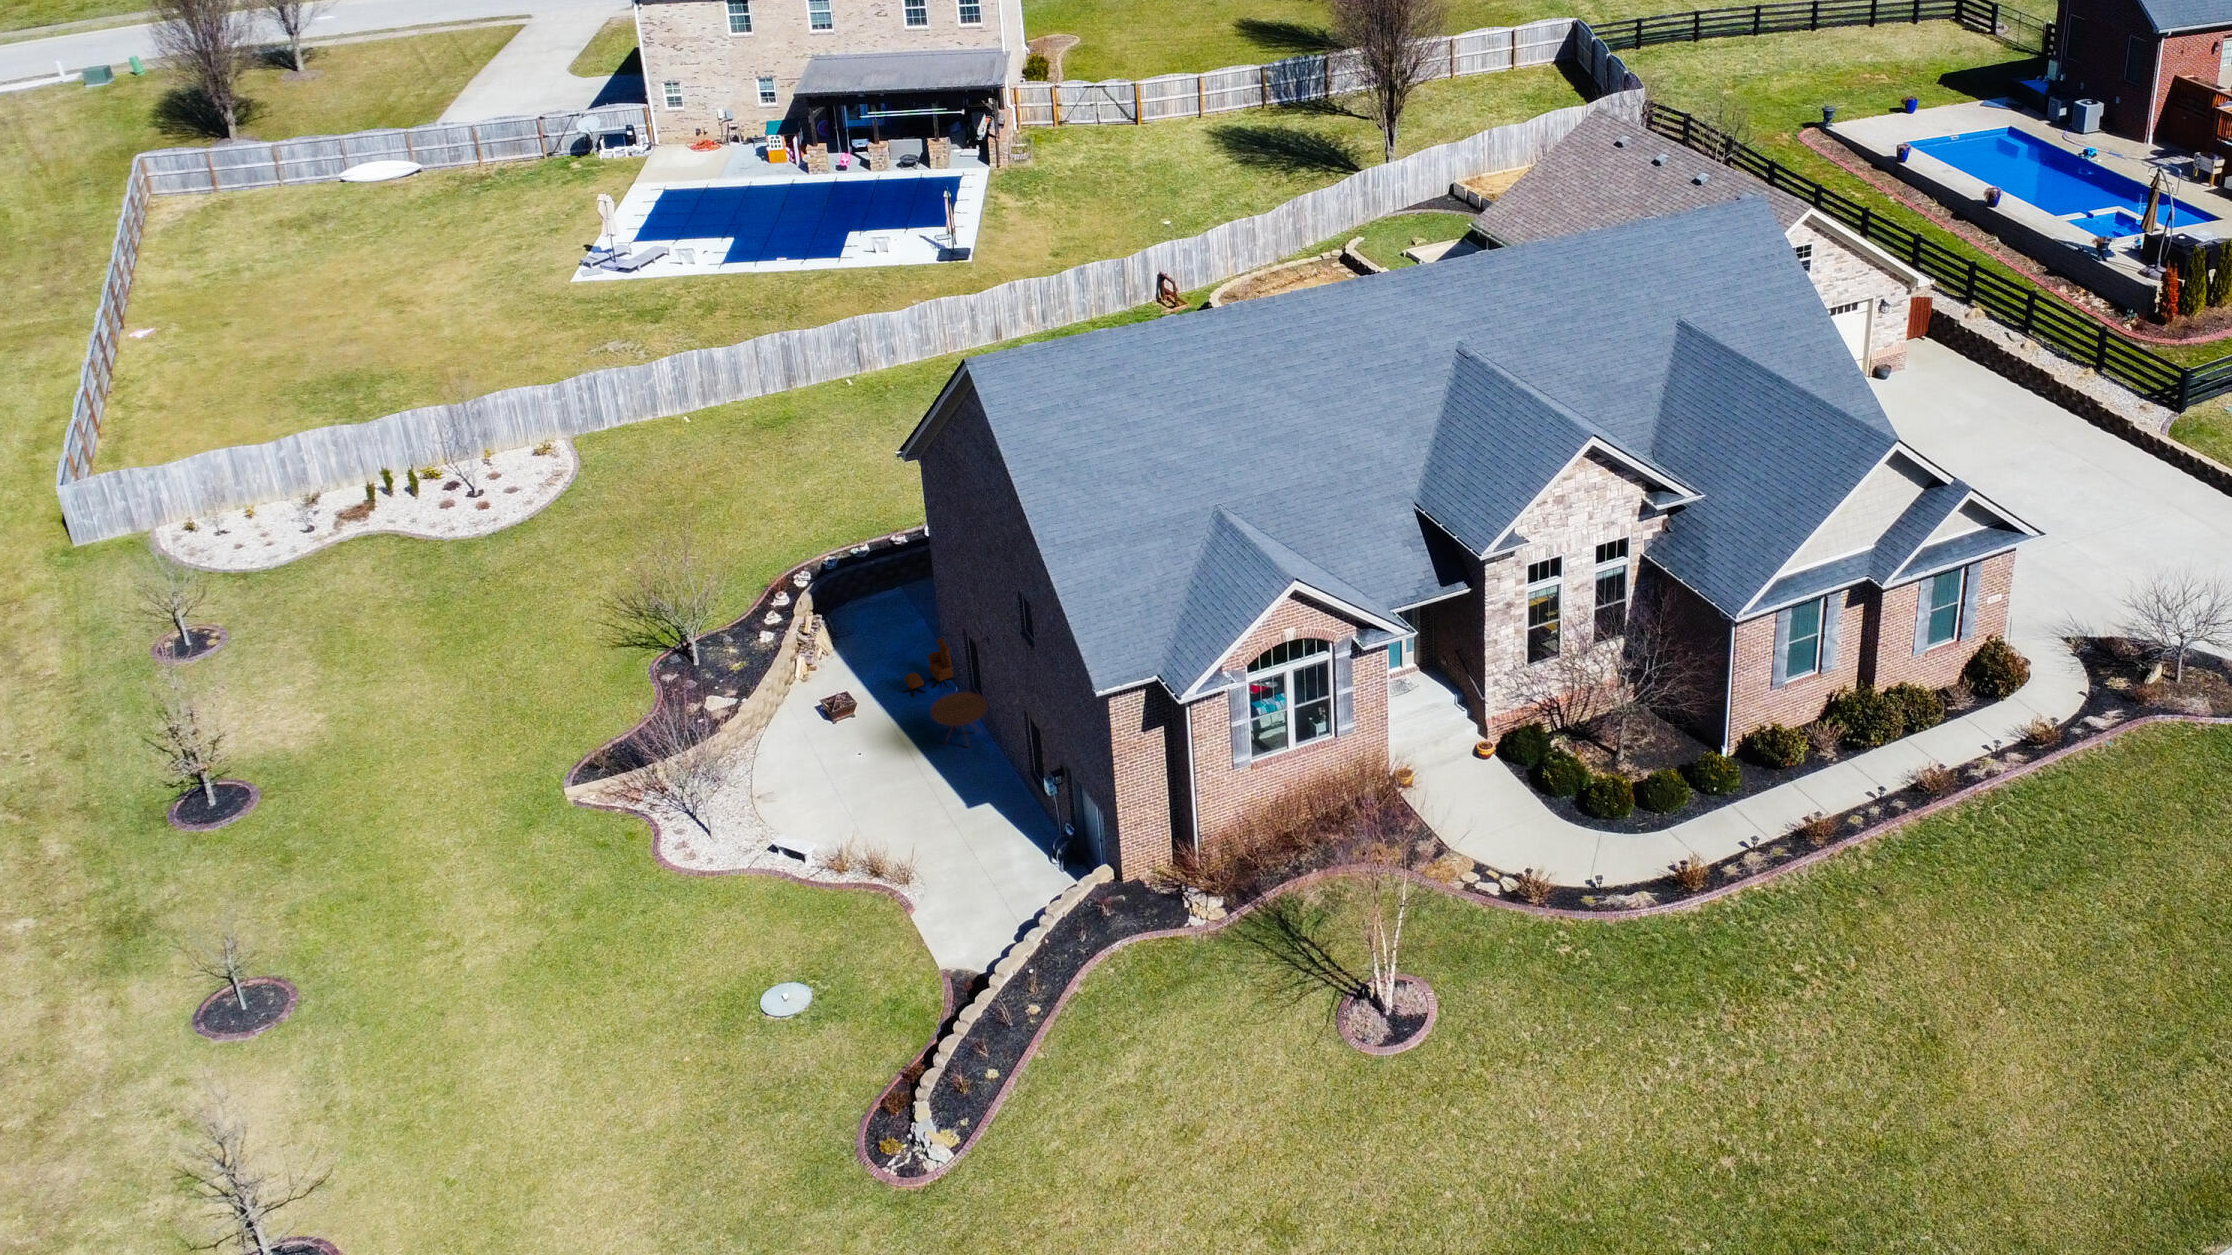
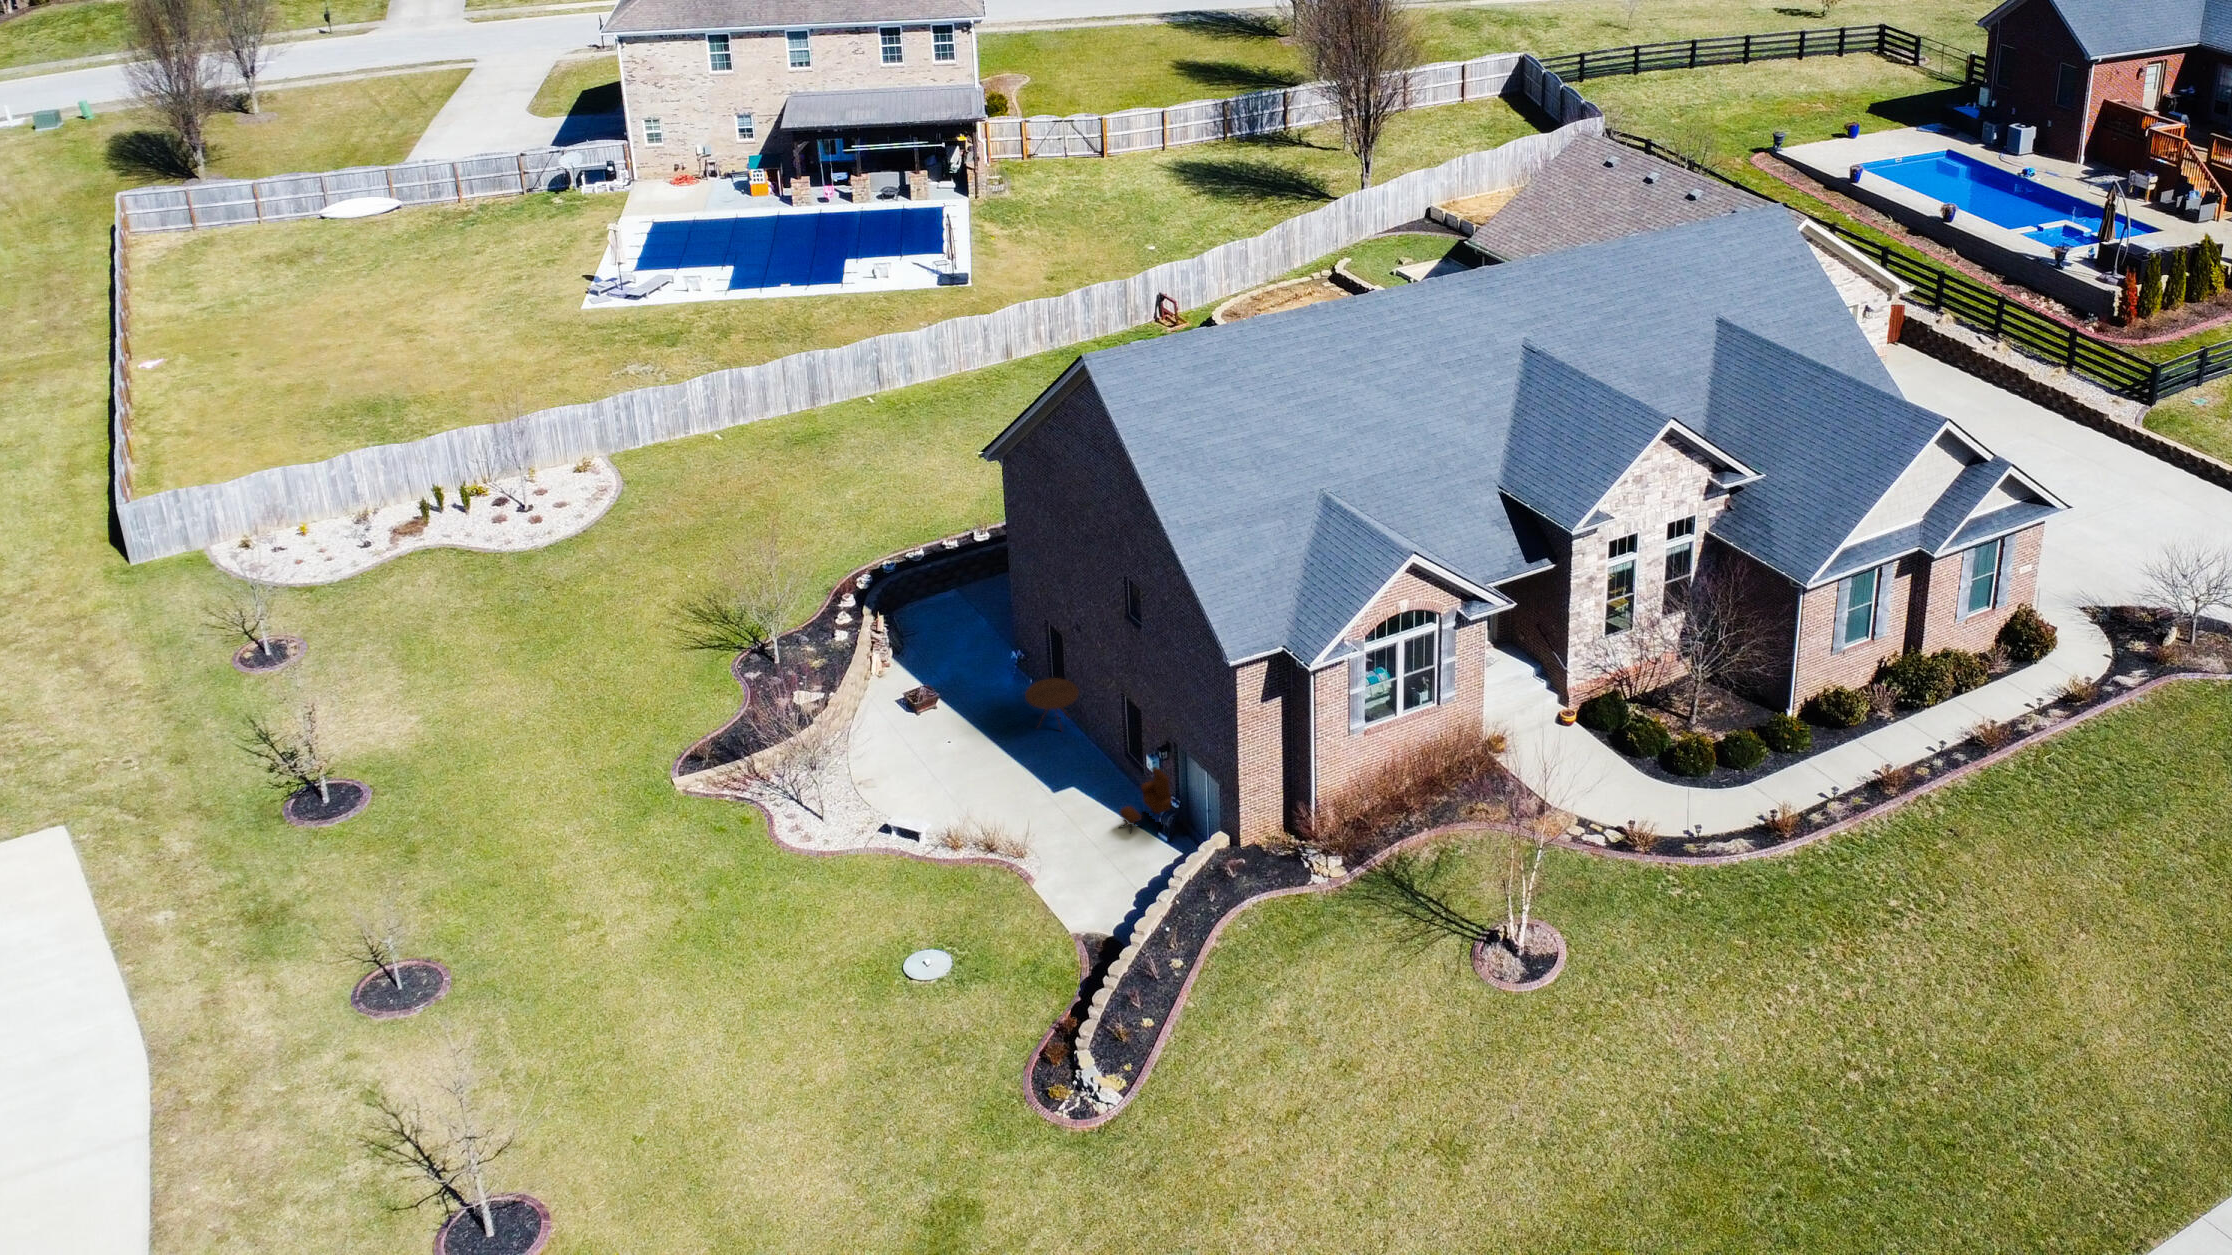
lounge chair: present [903,638,956,698] -> present [1119,767,1172,826]

